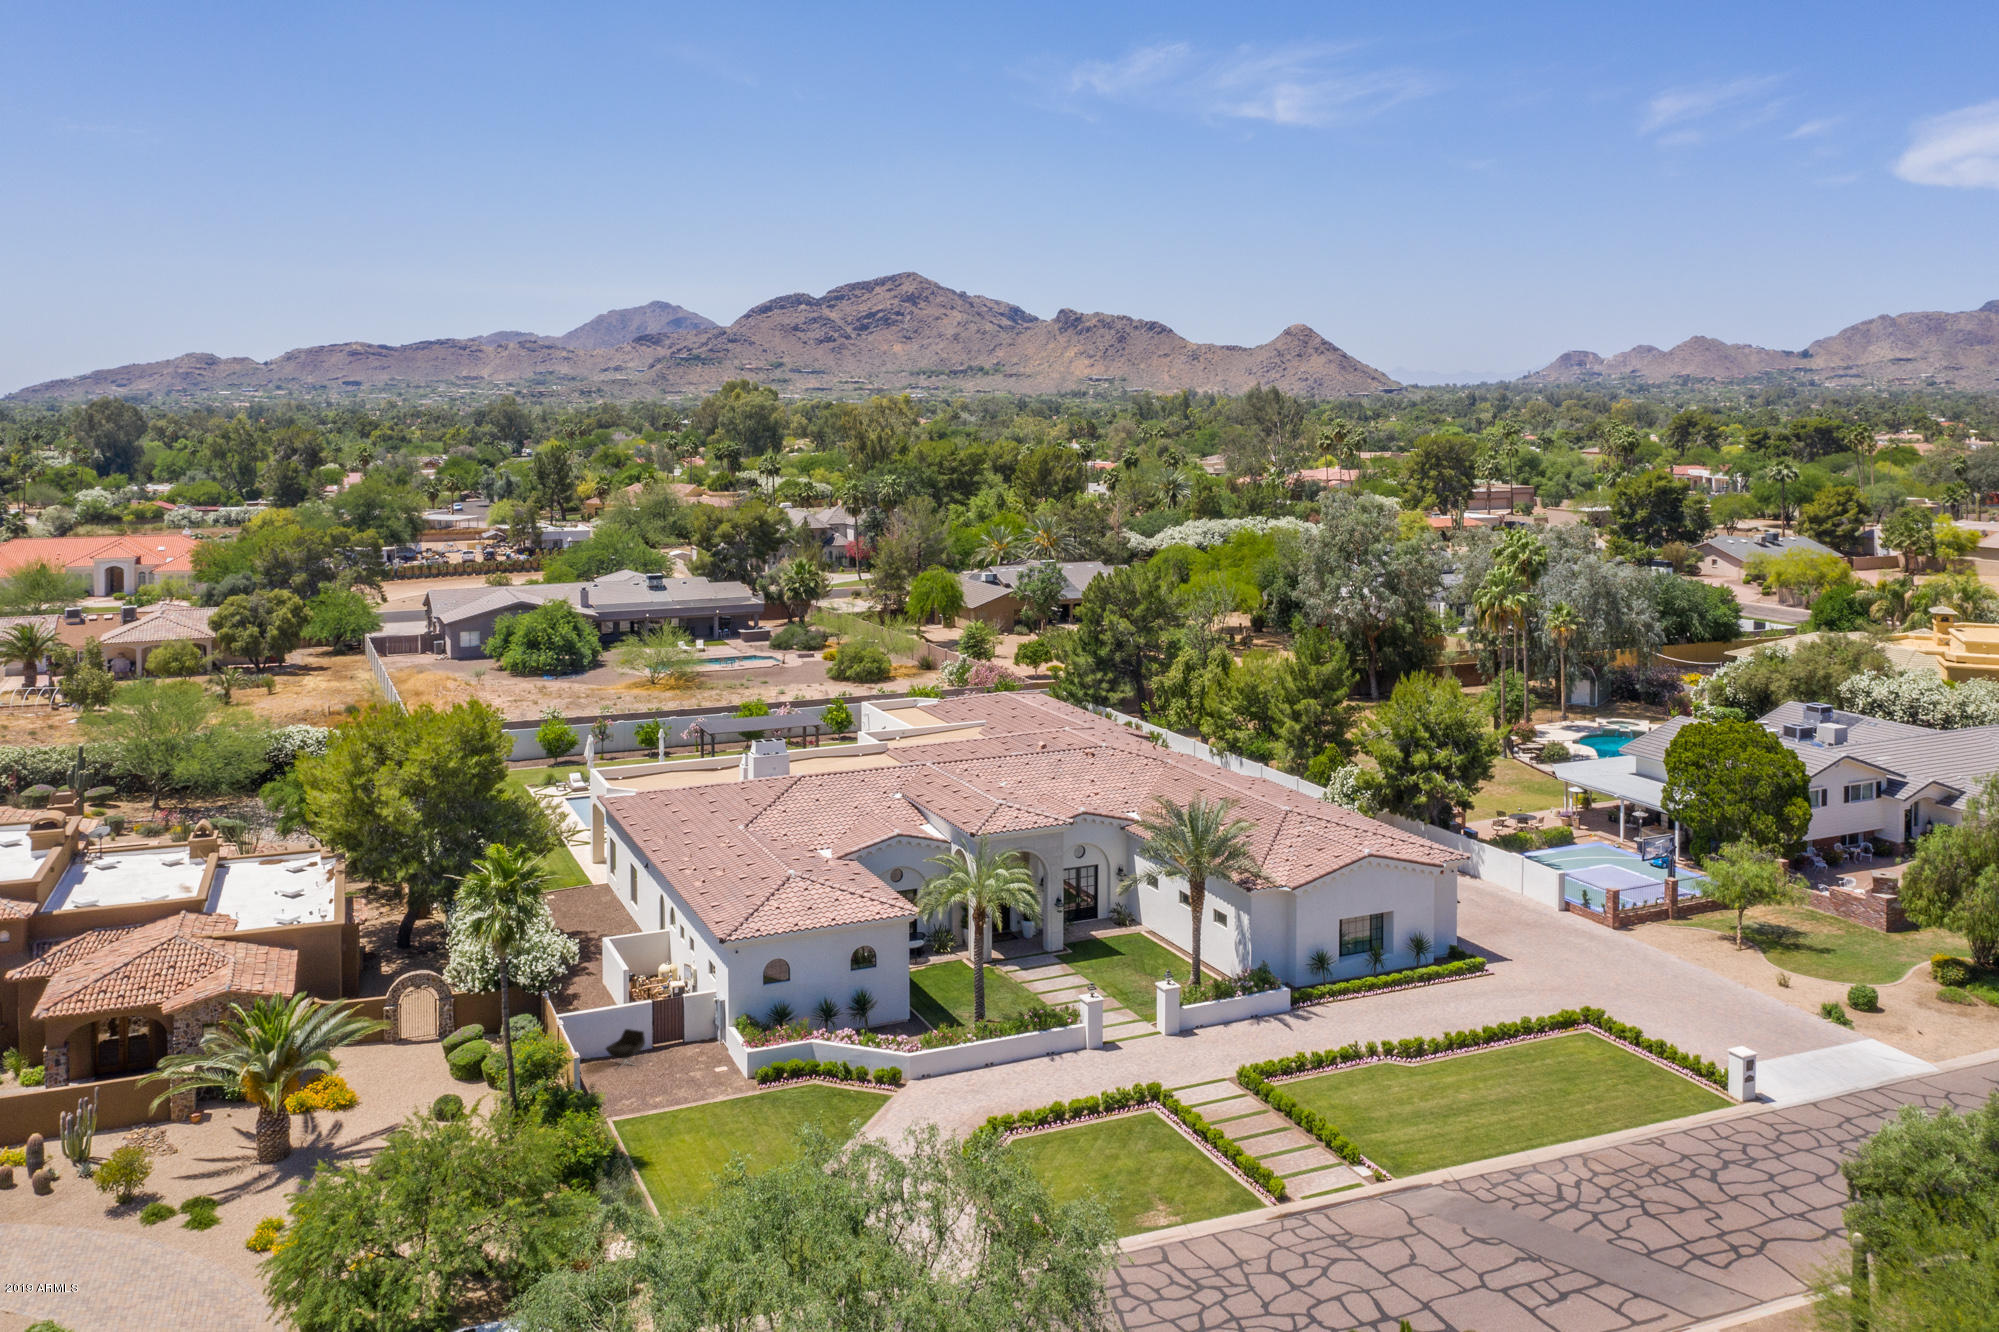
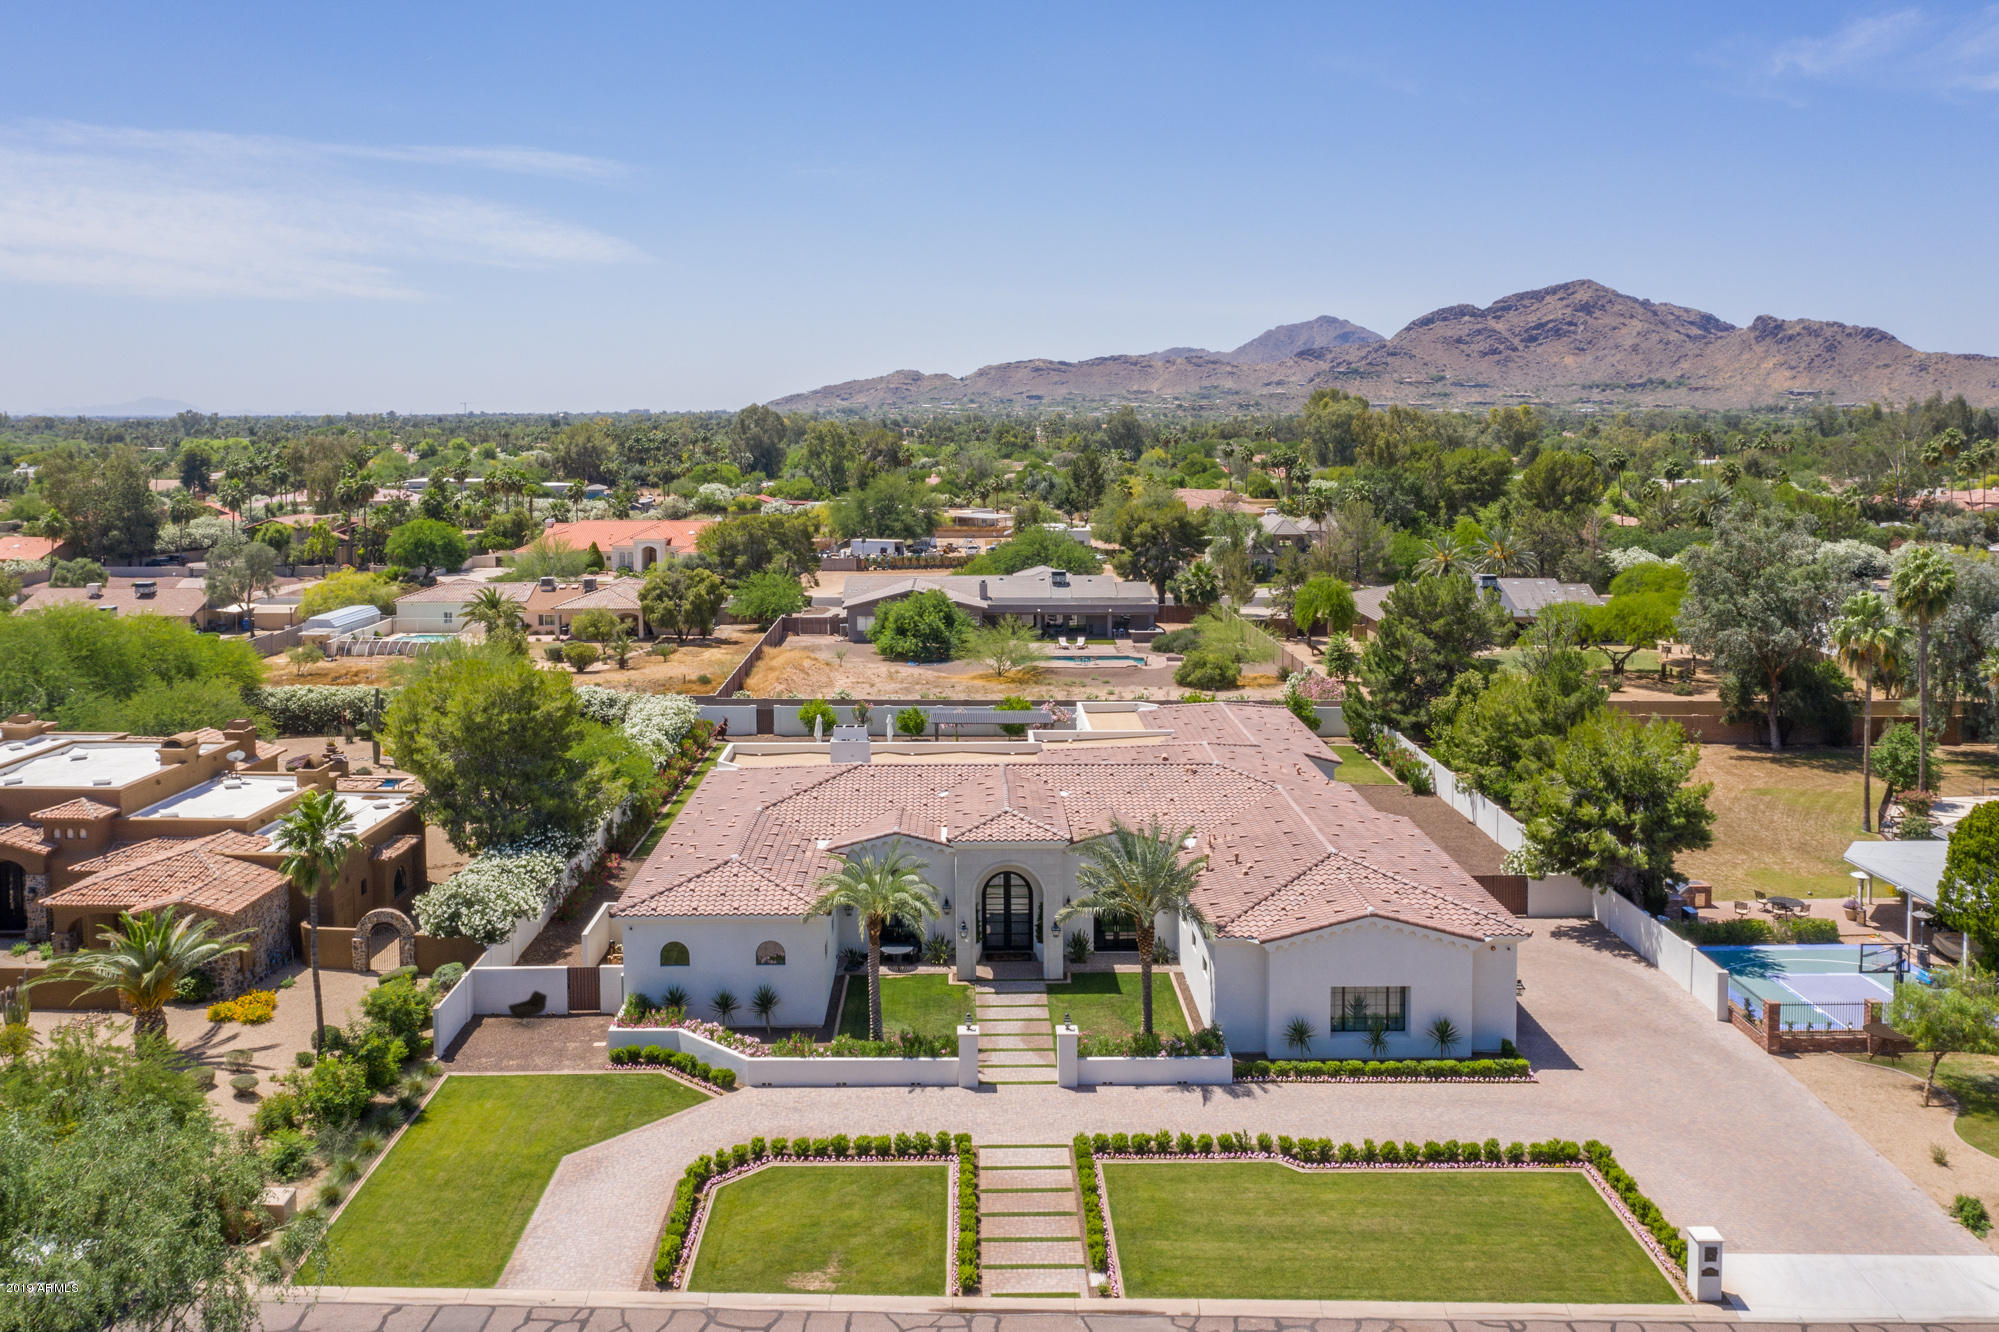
round table: none [1669,896,1705,925] -> present [1862,1023,1909,1066]

